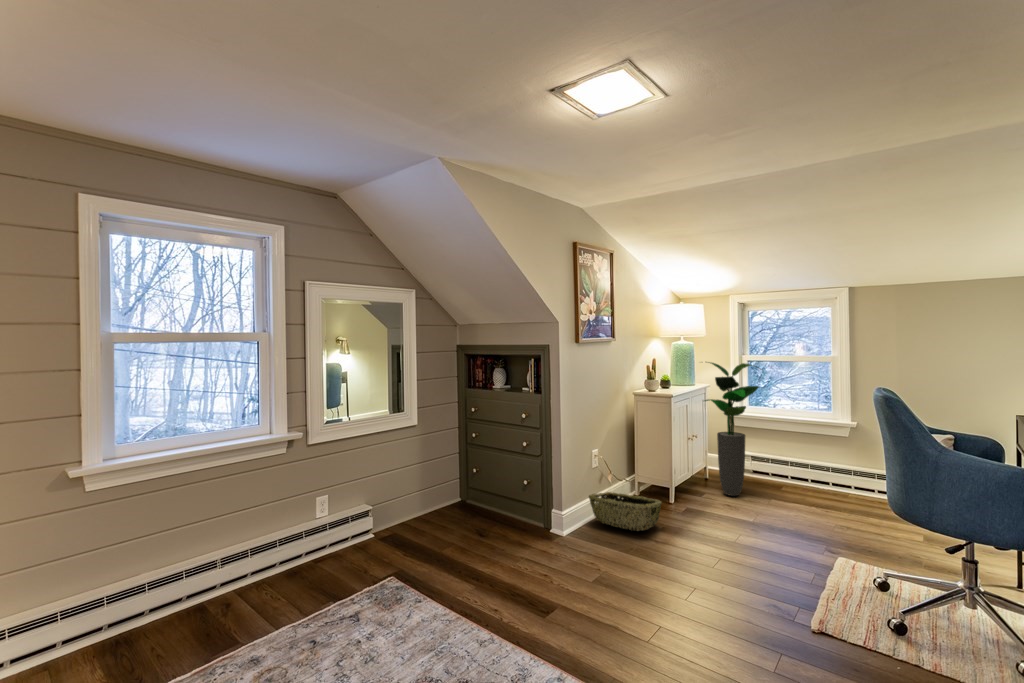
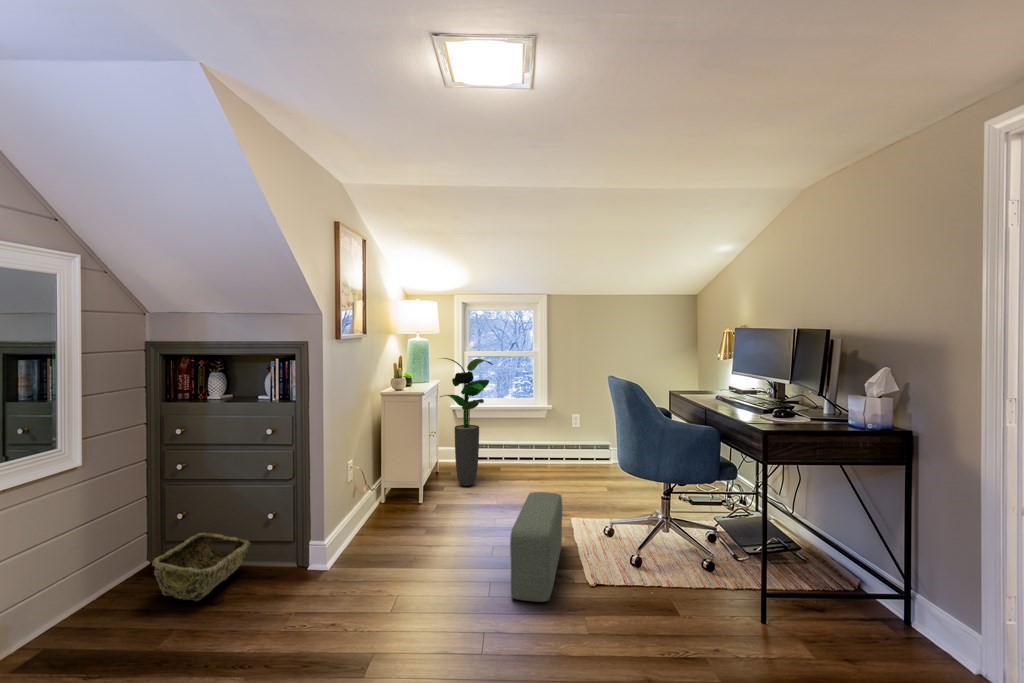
woven basket: present [589,492,661,531] -> present [152,533,250,601]
pouf: none [705,511,803,631] -> present [510,492,562,602]

